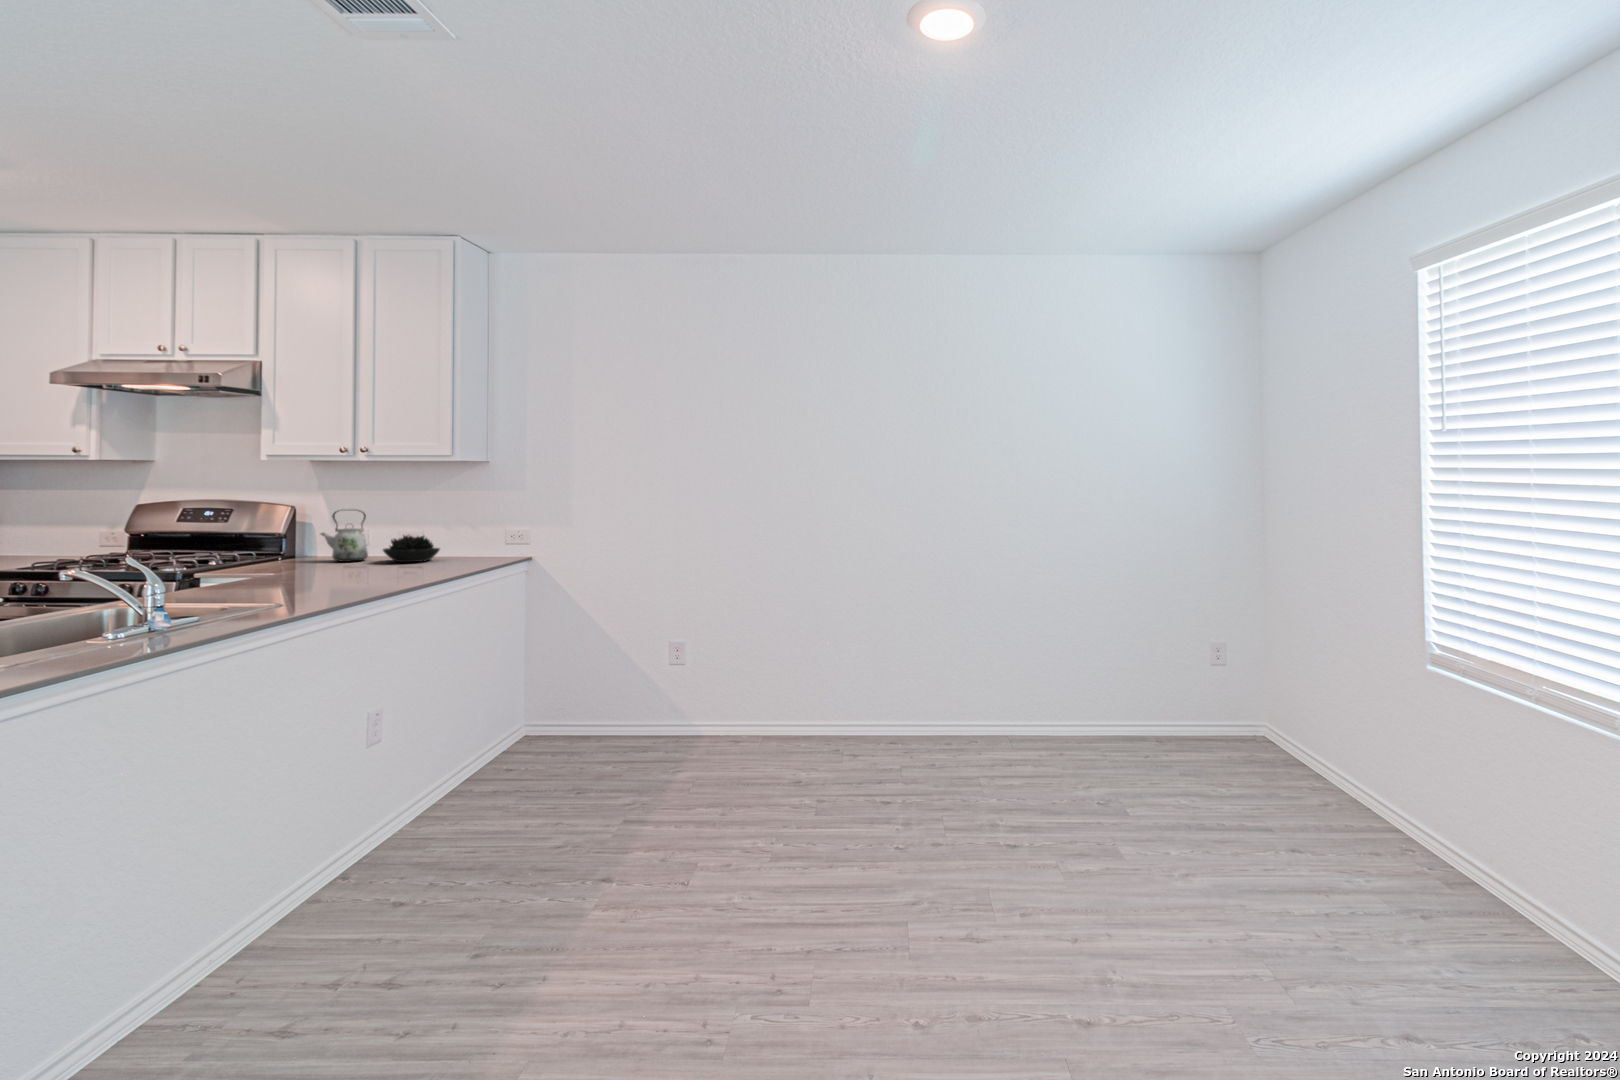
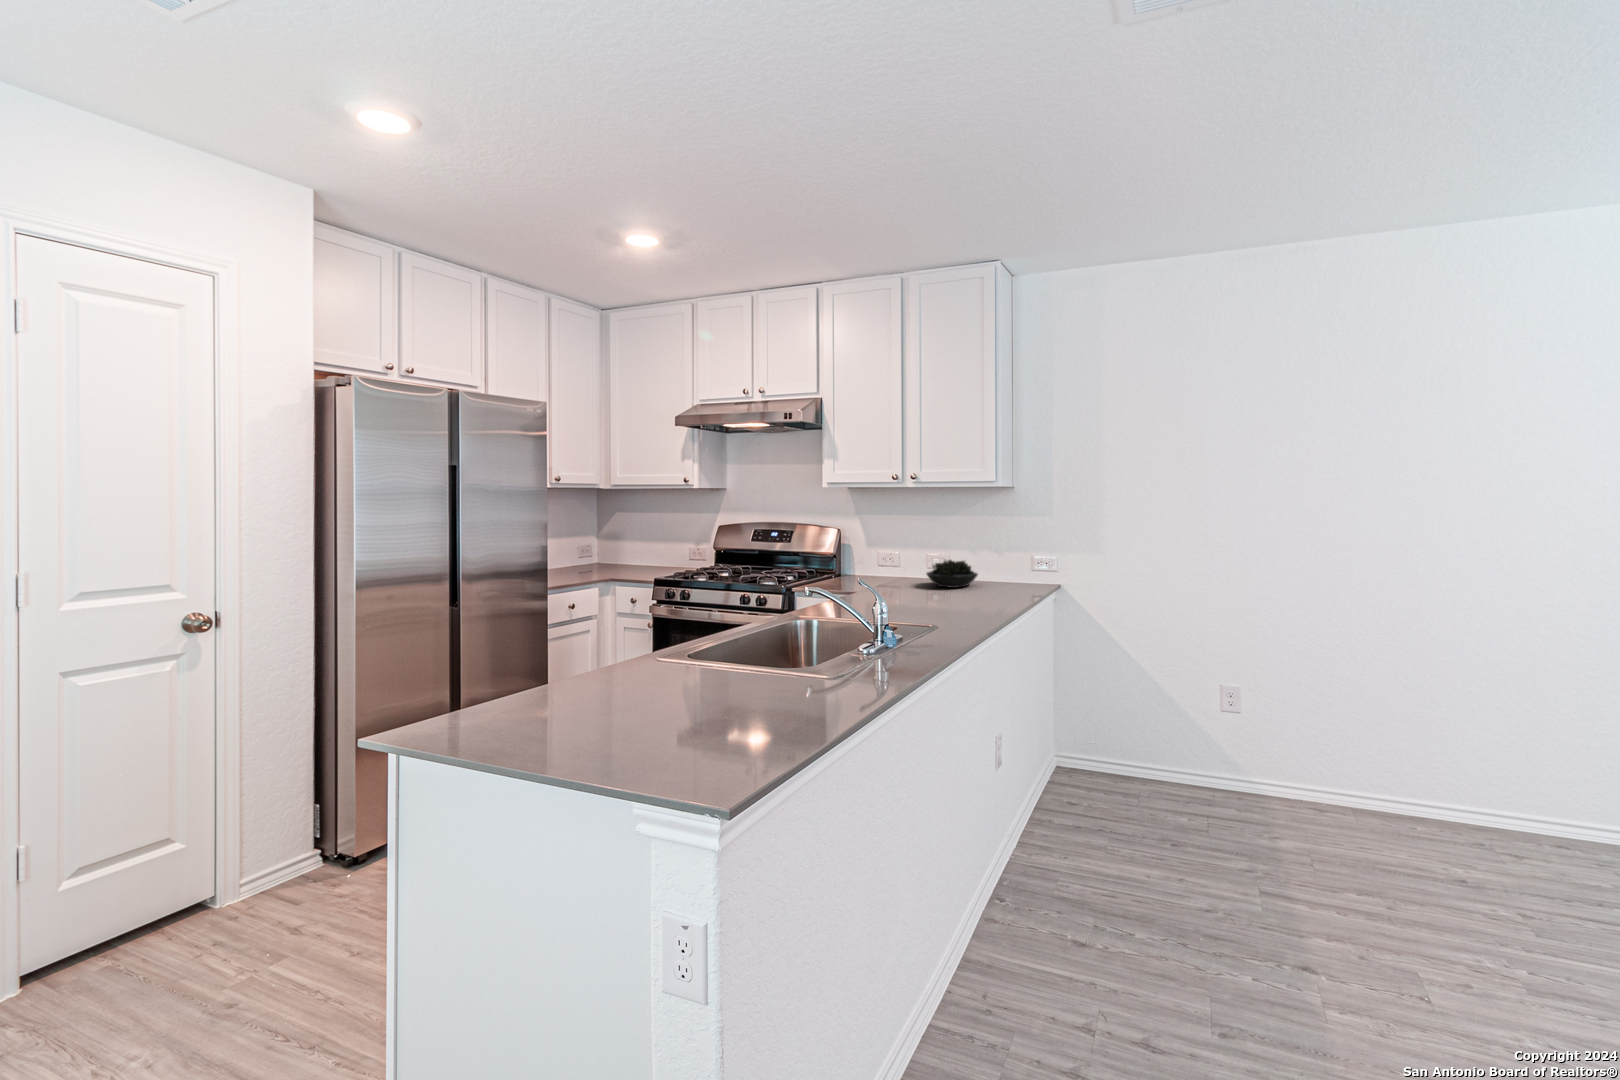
kettle: present [321,509,368,562] -> none [868,533,908,584]

